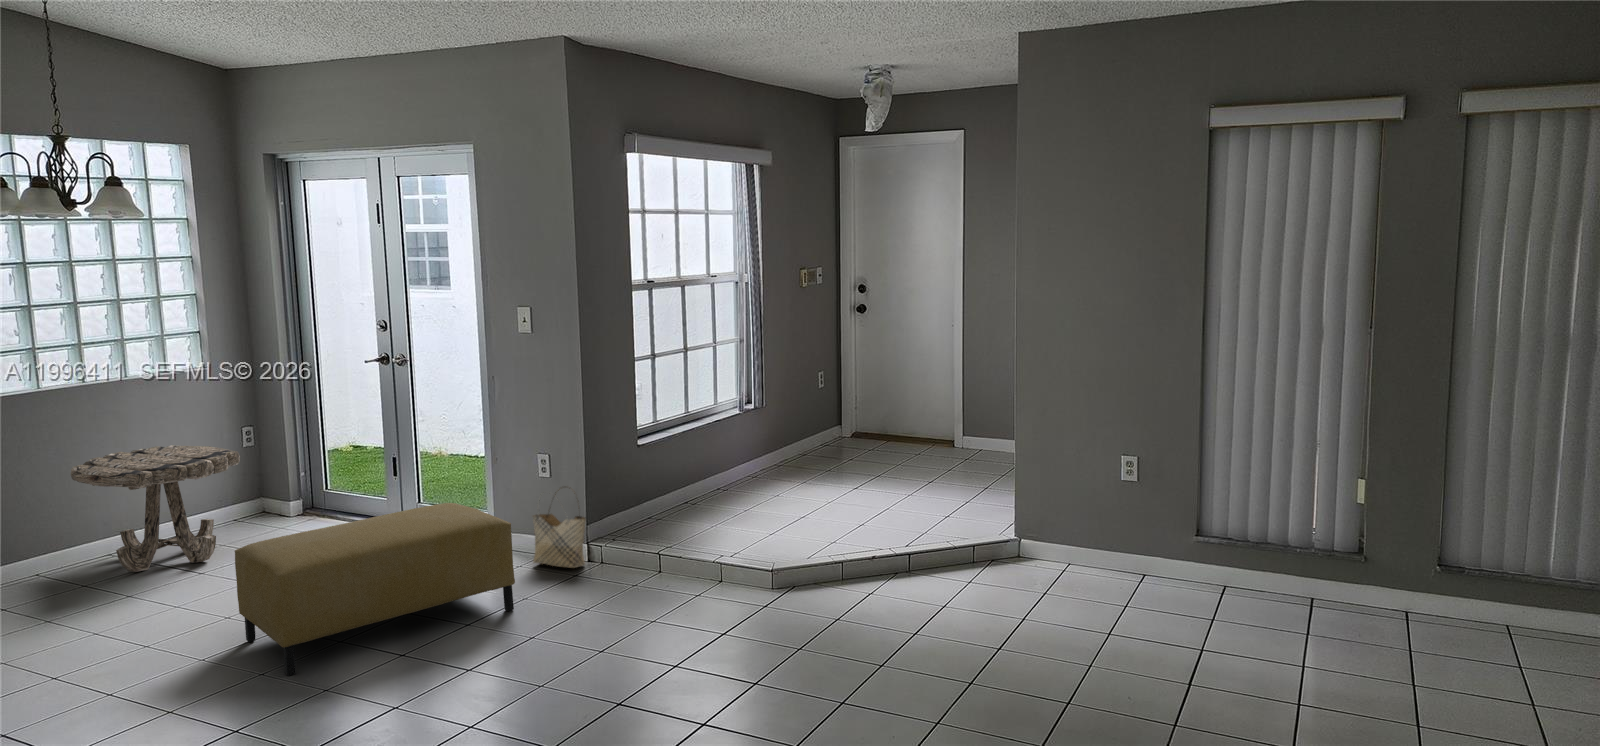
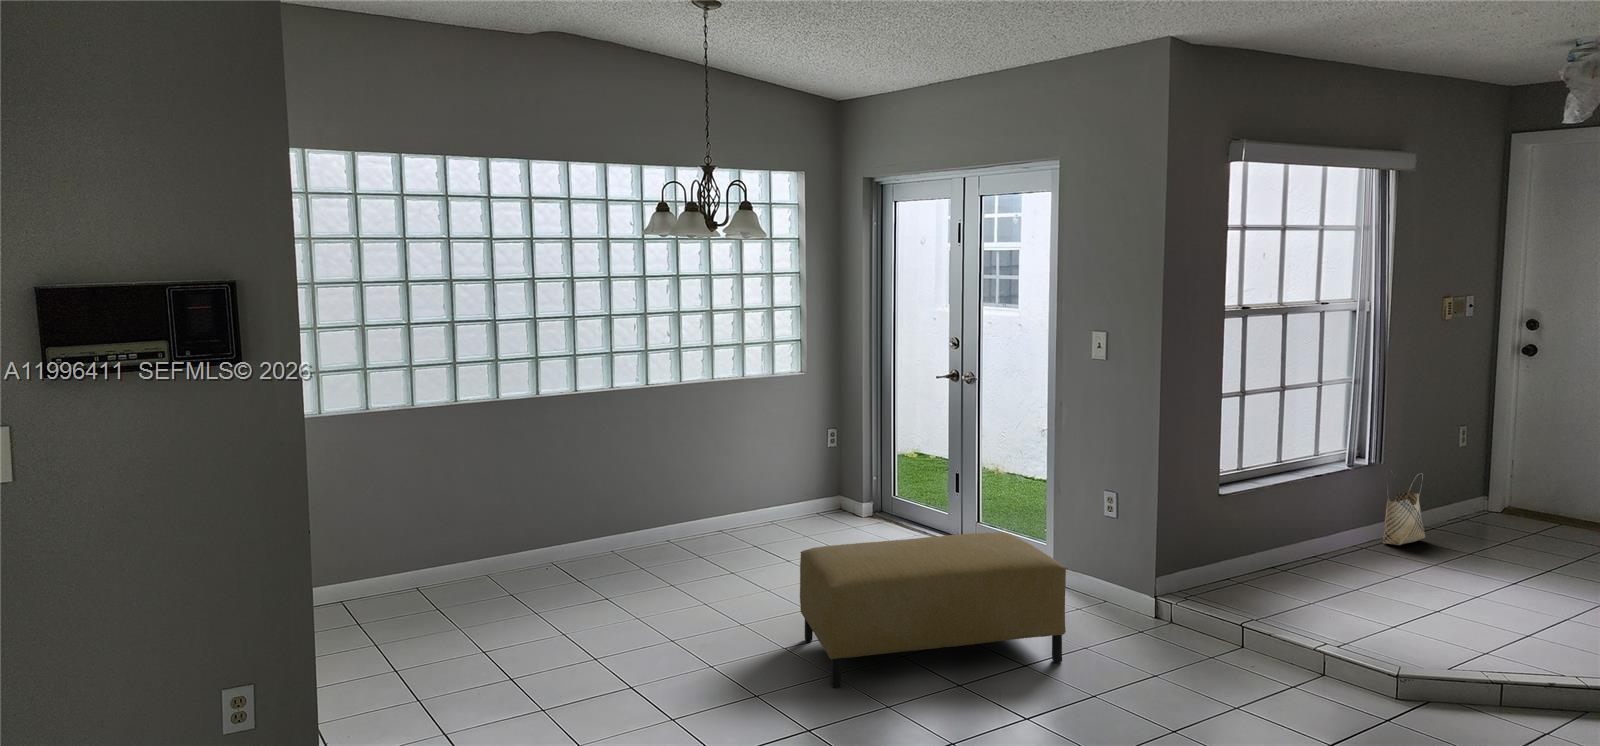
side table: present [71,445,240,572] -> none [693,440,822,550]
woven basket: present [533,494,586,568] -> present [1383,469,1425,545]

